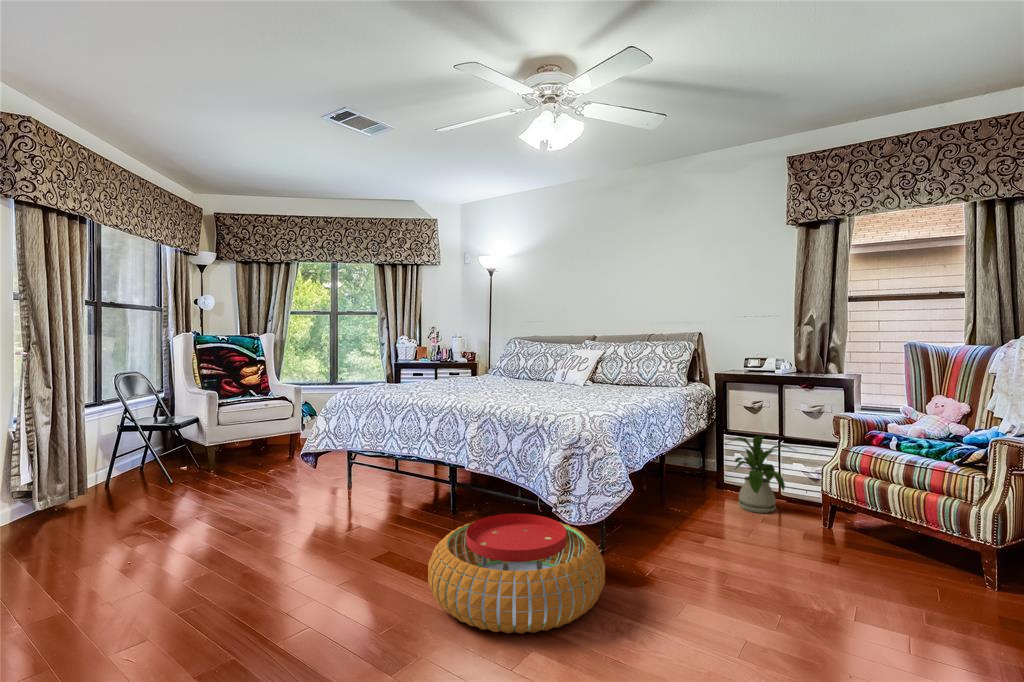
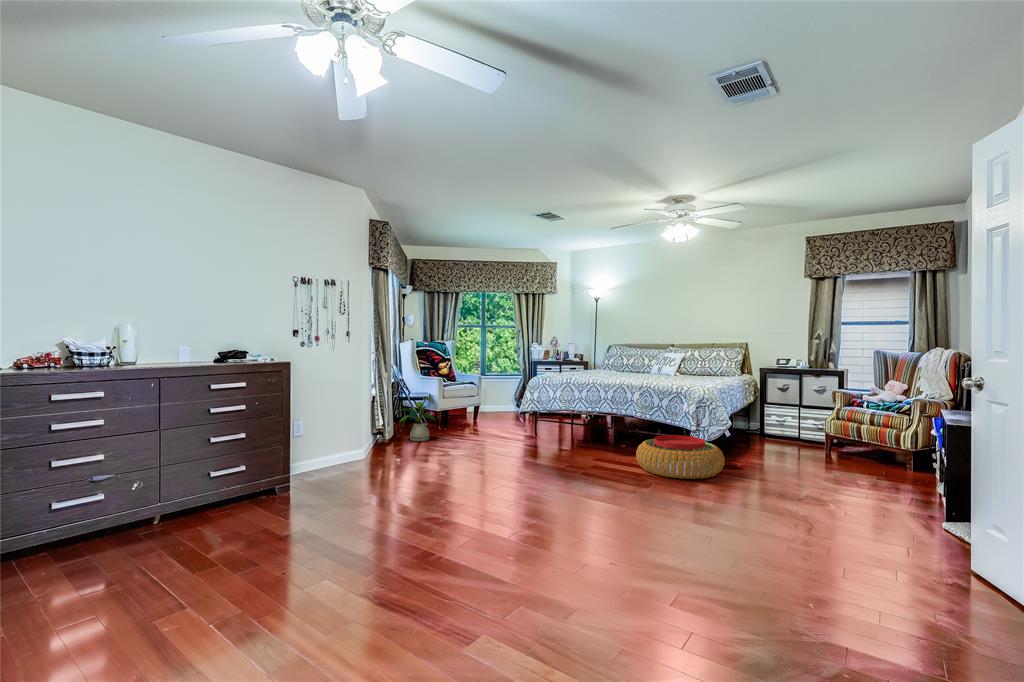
house plant: present [732,436,794,513] -> present [400,396,436,441]

